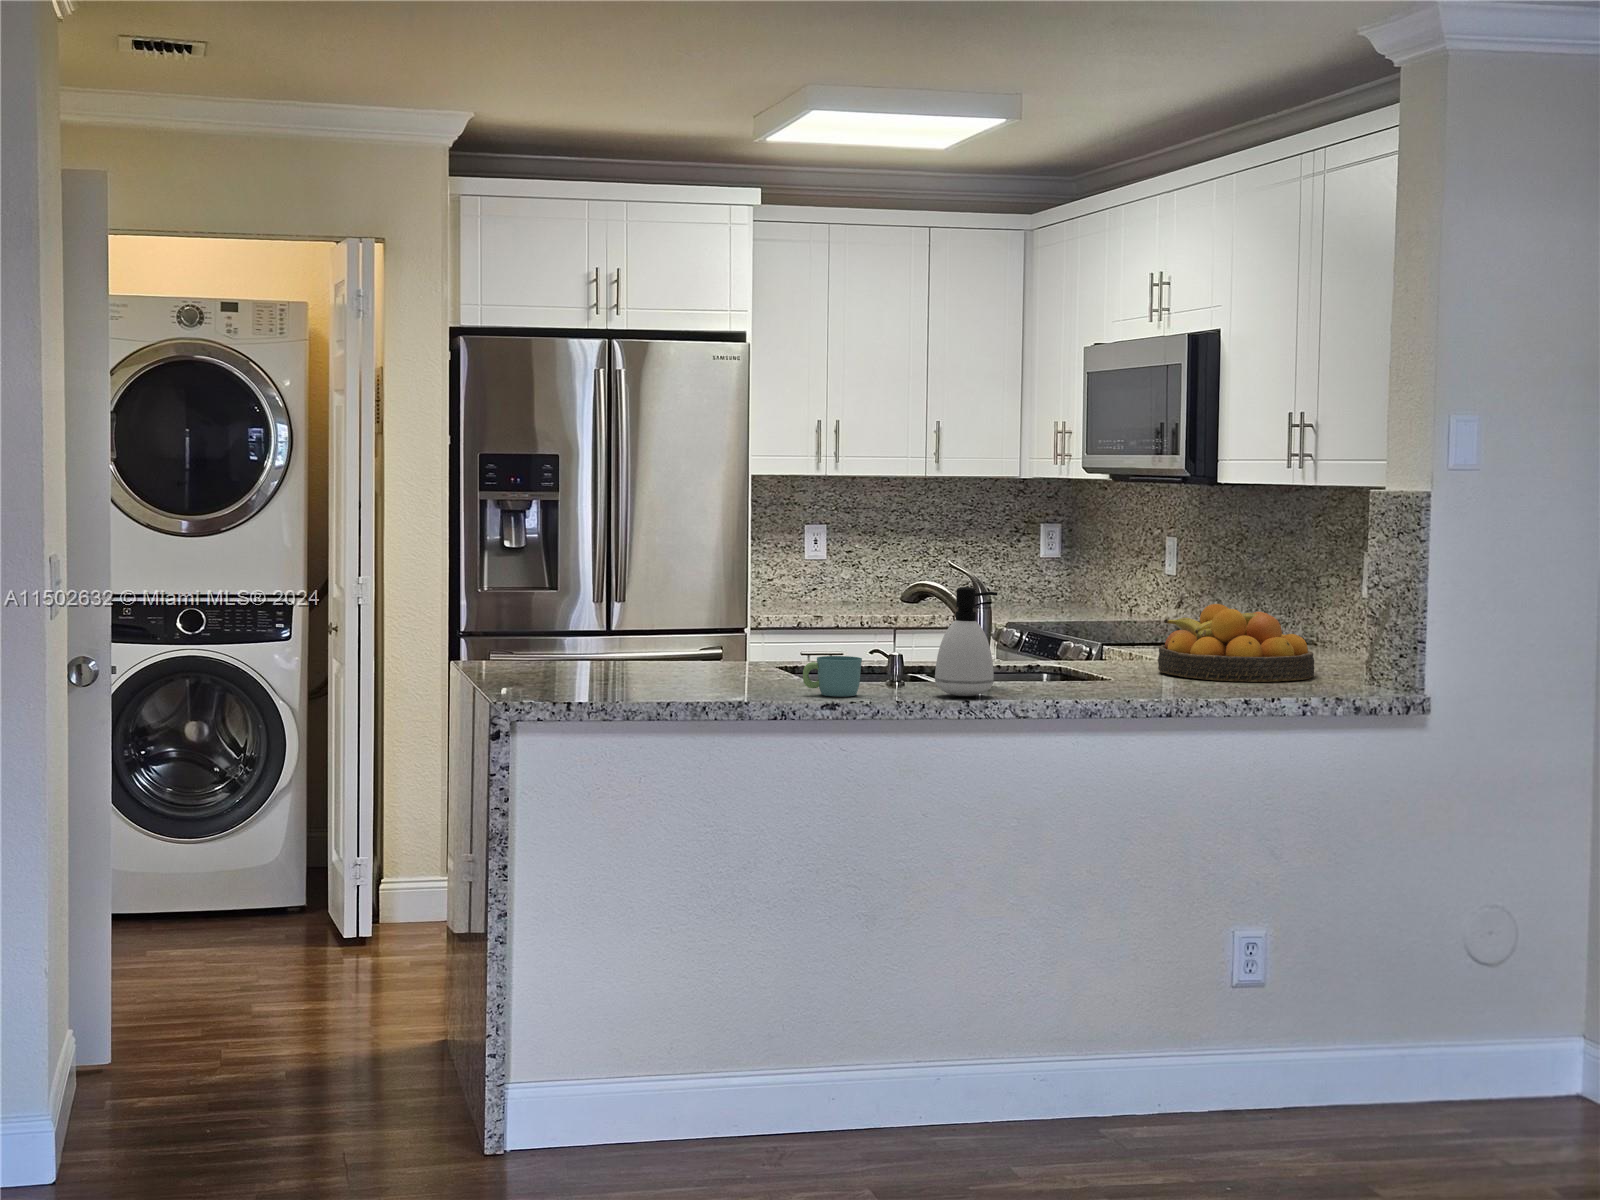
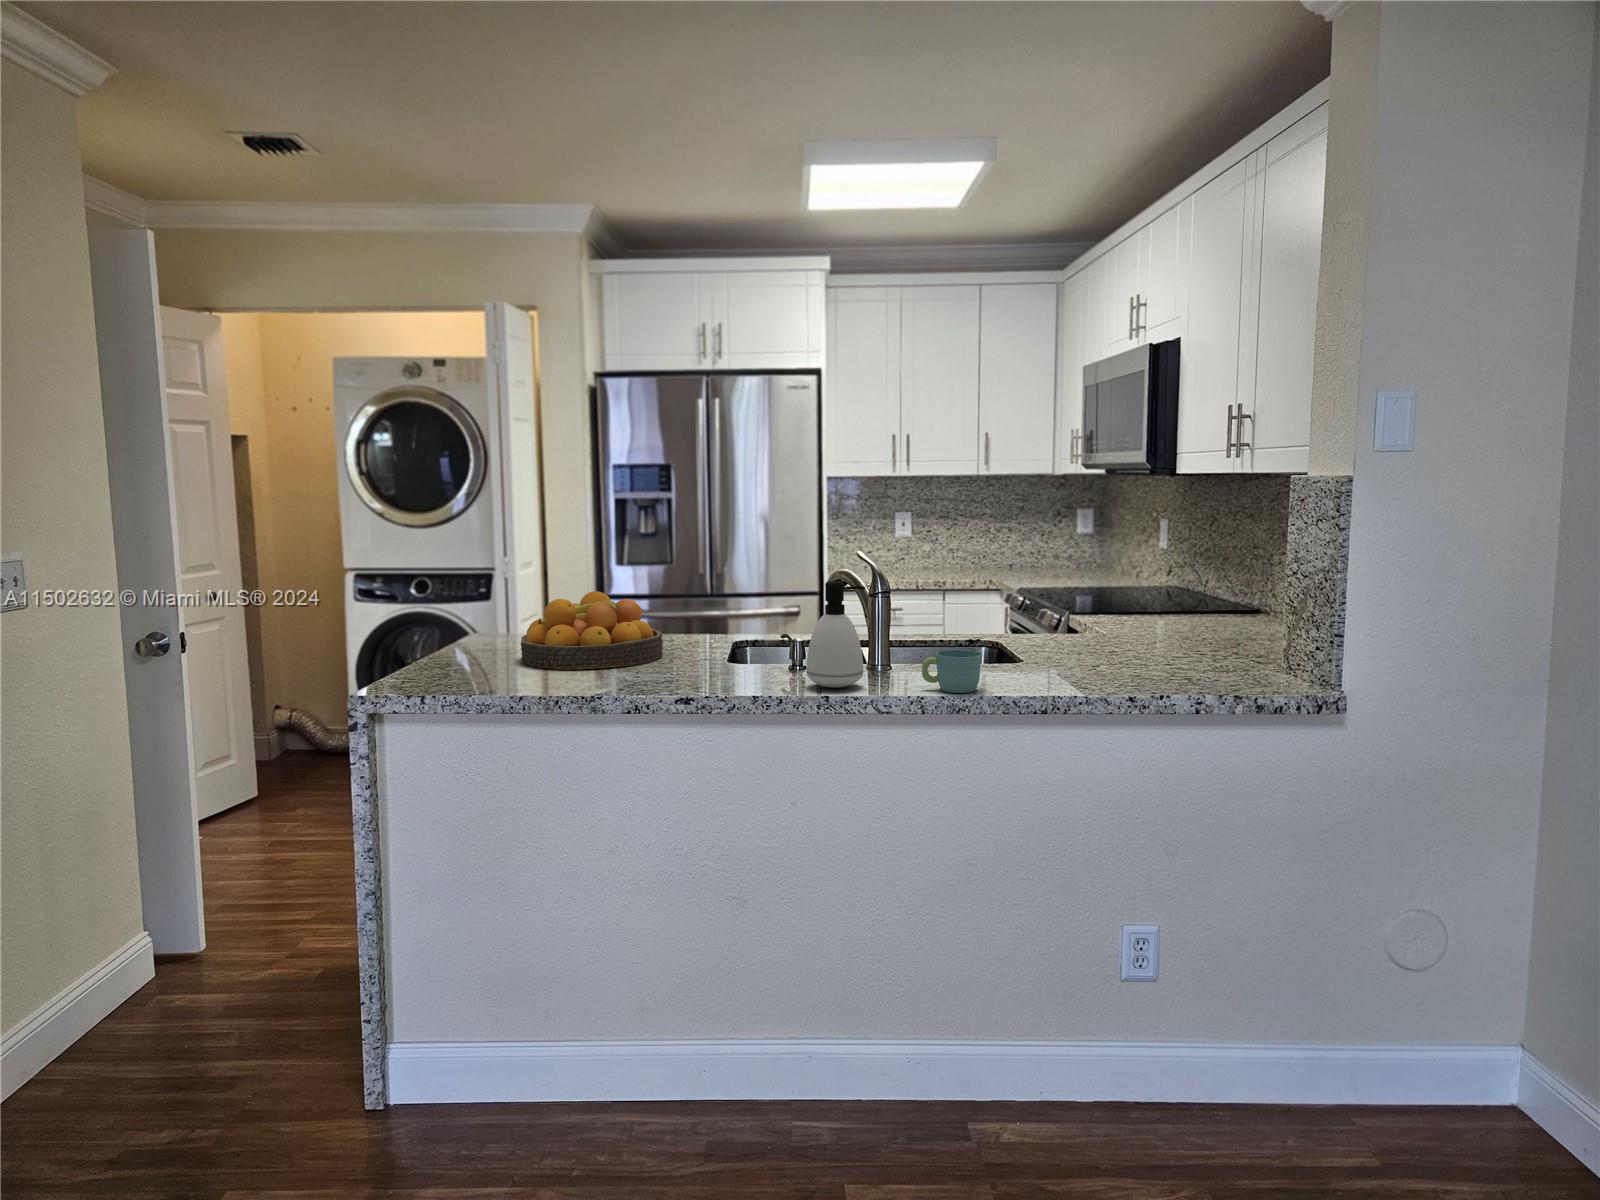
fruit bowl: present [1158,604,1314,682] -> present [521,591,663,670]
mug: present [803,656,862,697] -> present [922,650,982,693]

